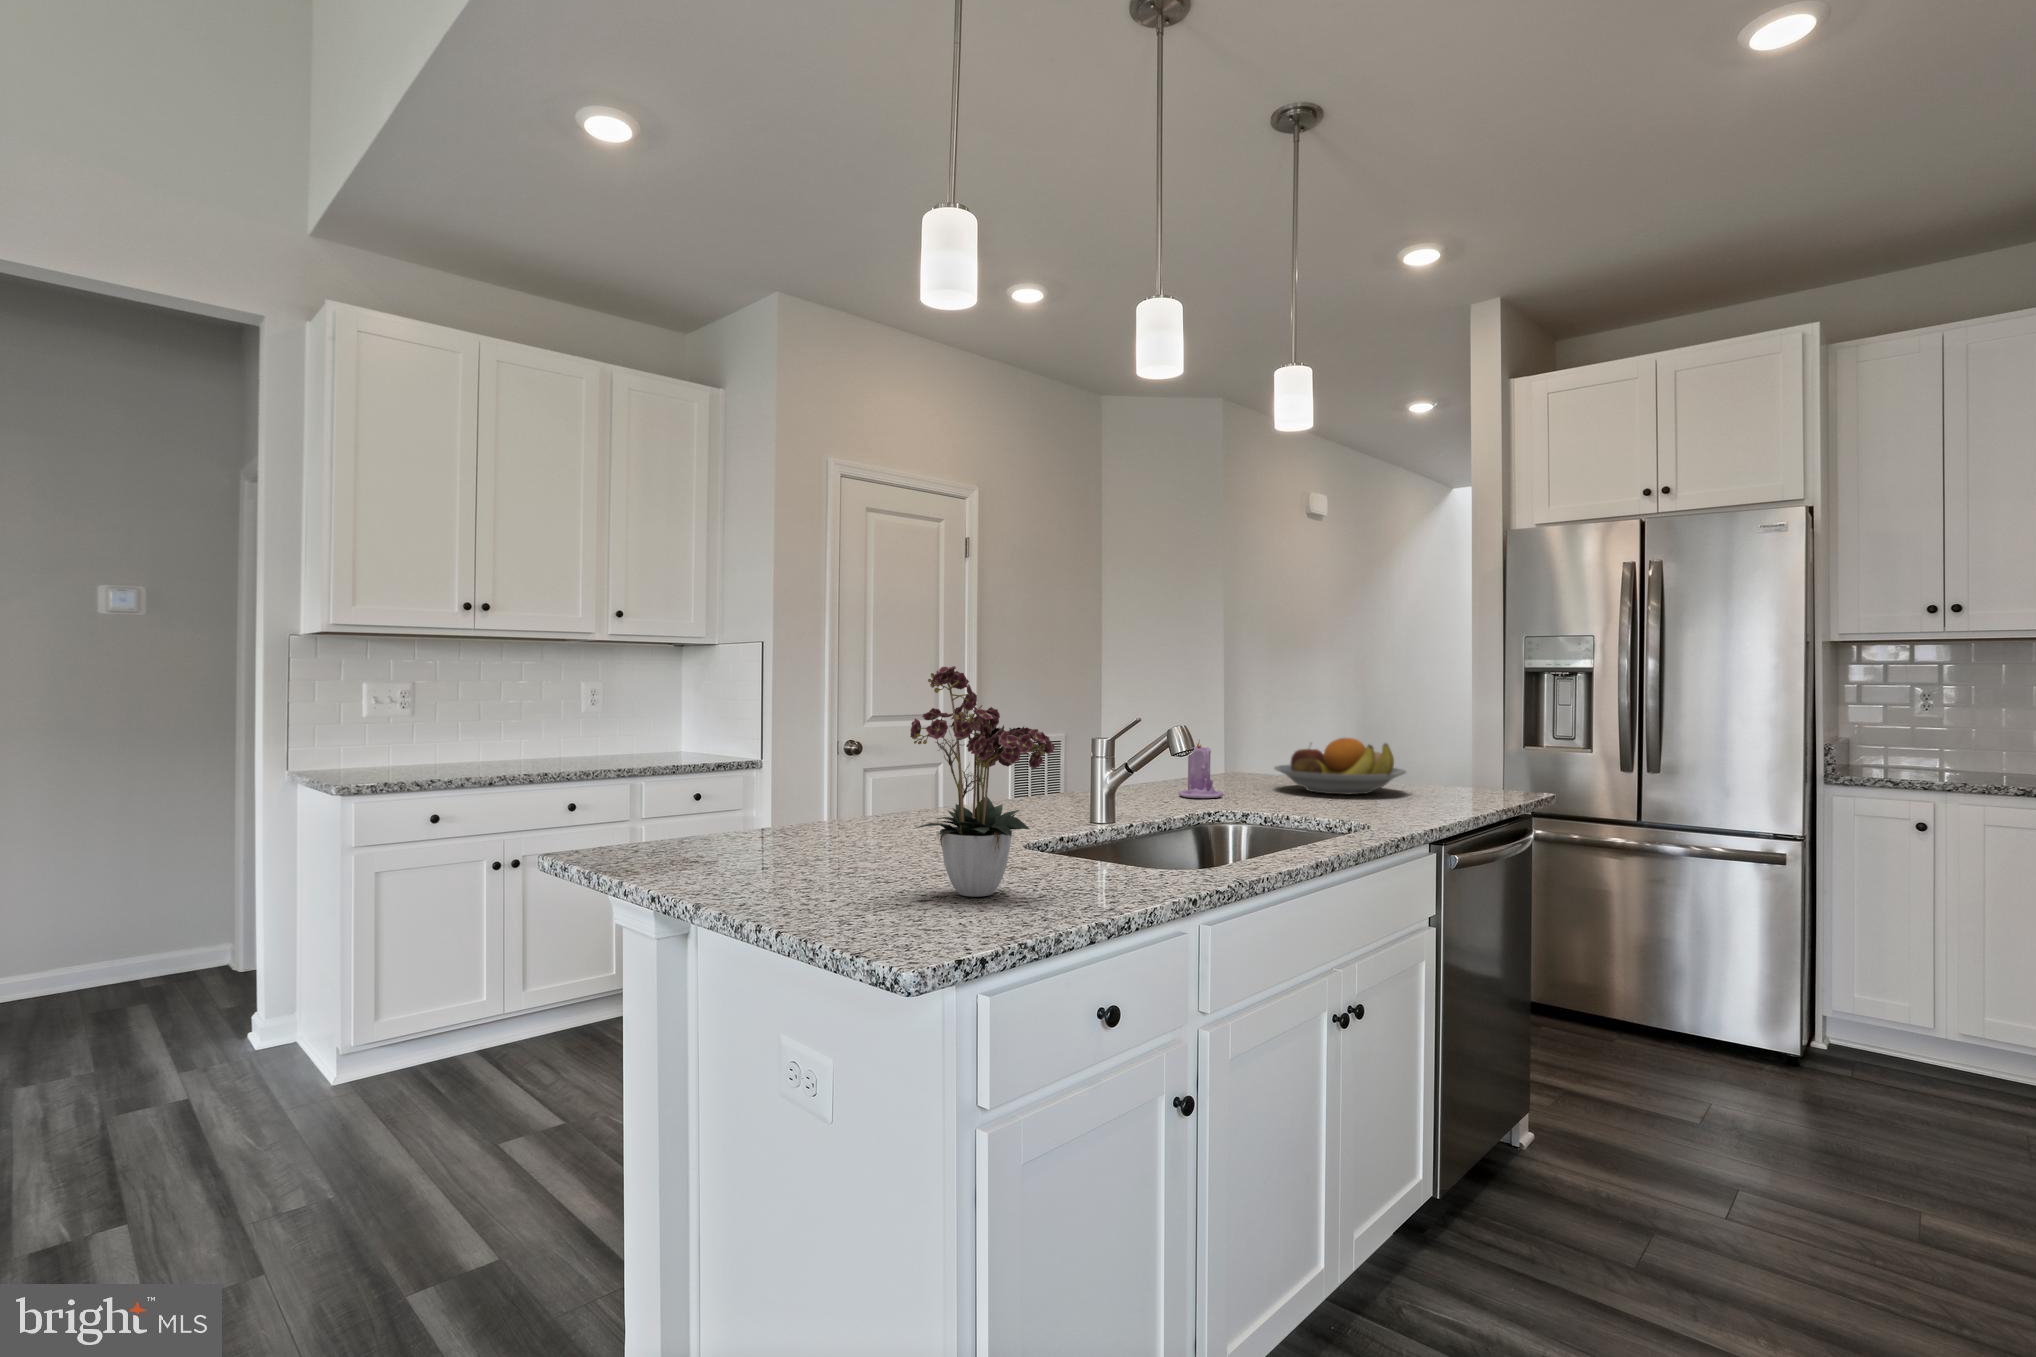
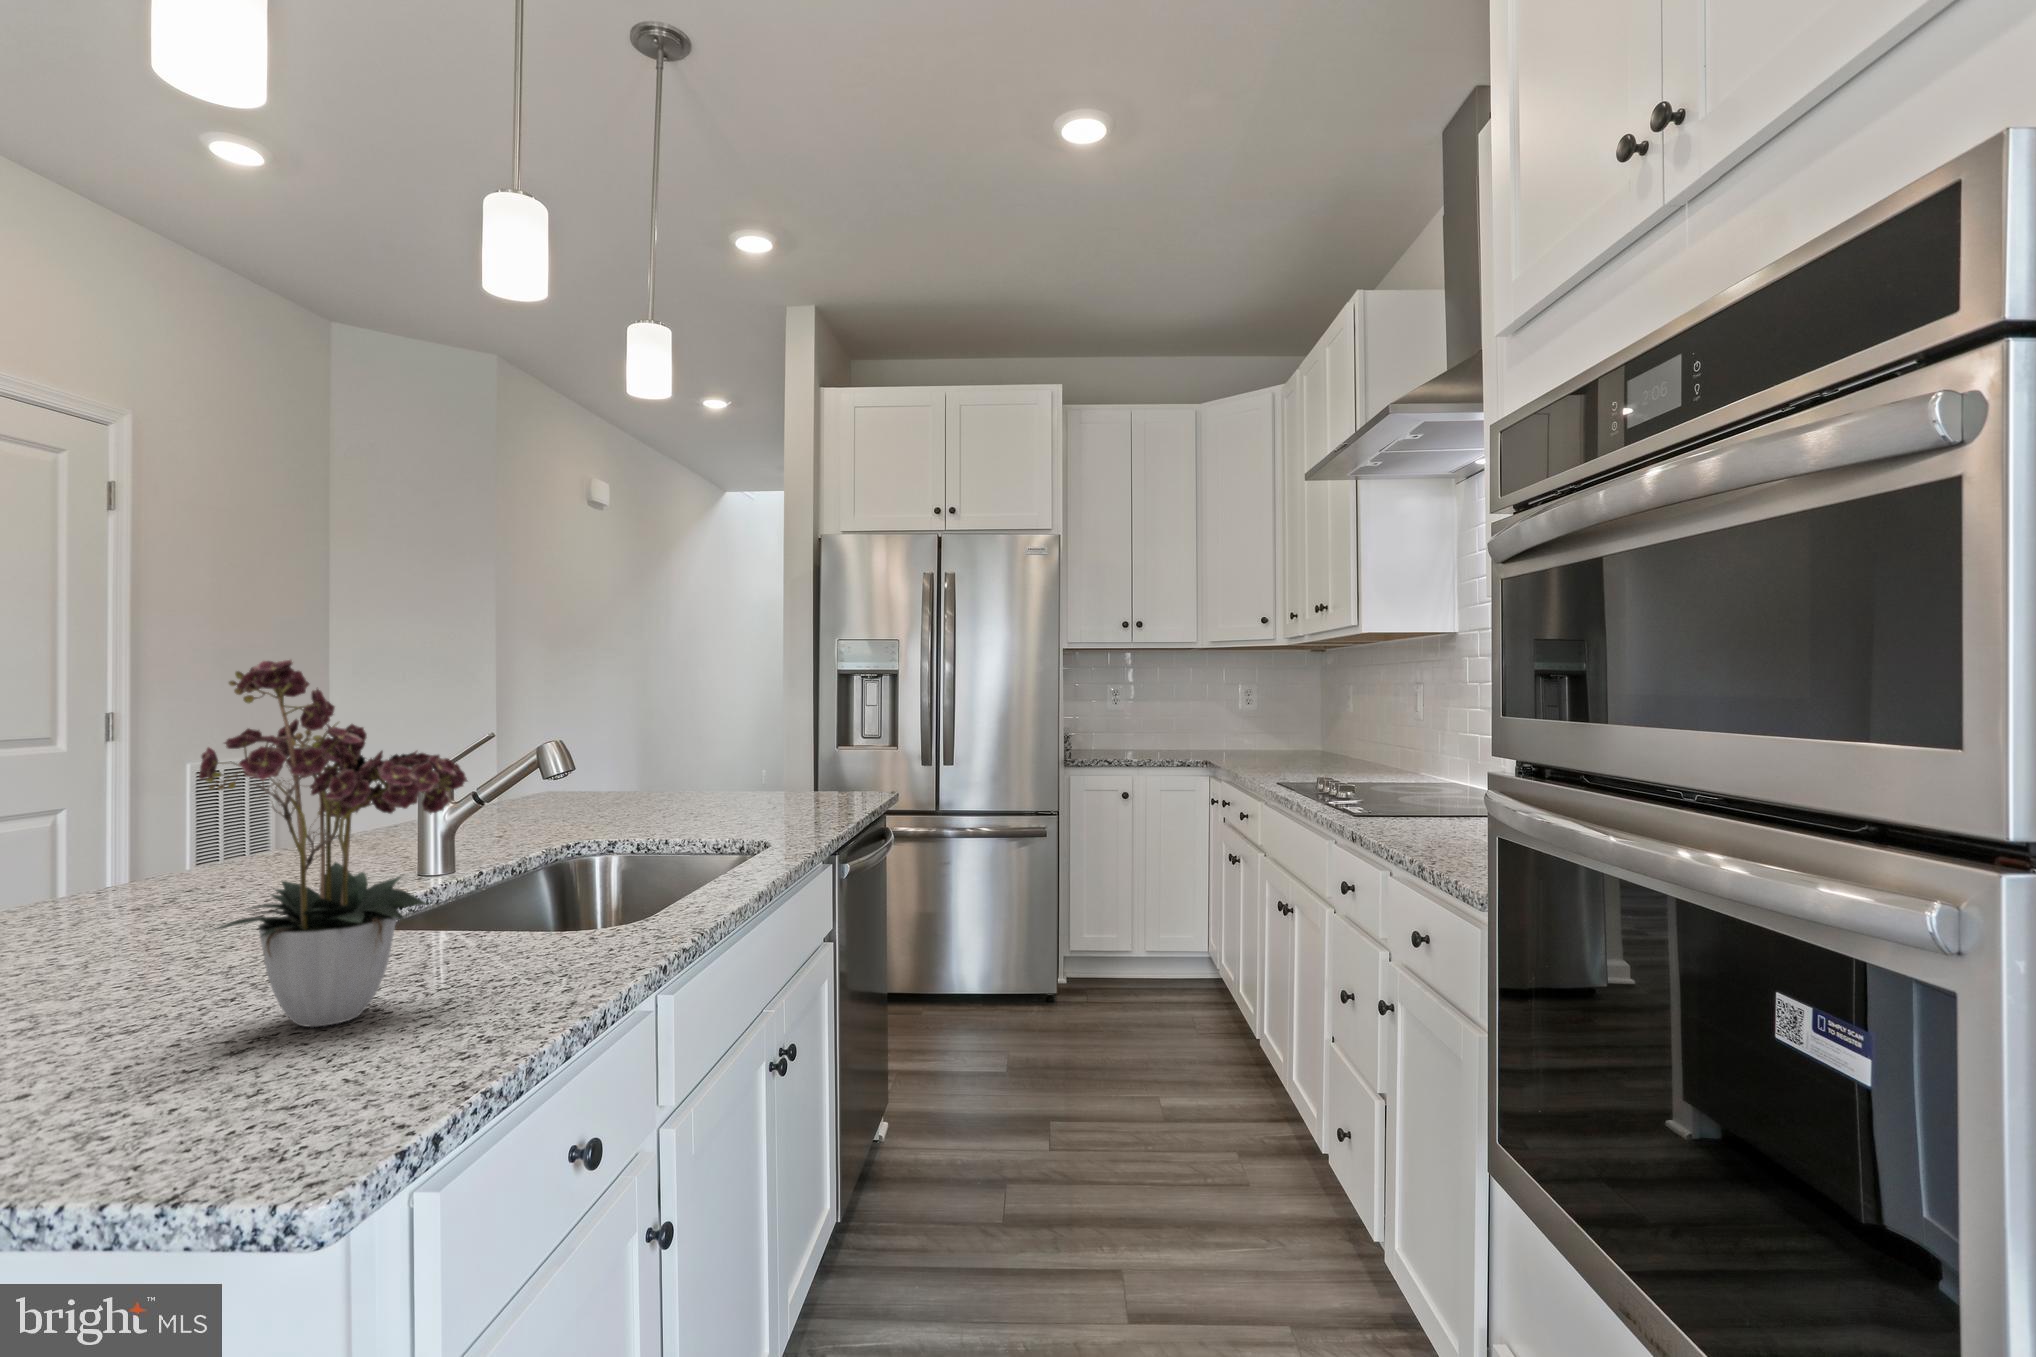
fruit bowl: present [1275,738,1406,794] -> none [622,744,767,807]
candle: present [1179,740,1224,798] -> none [514,754,573,826]

